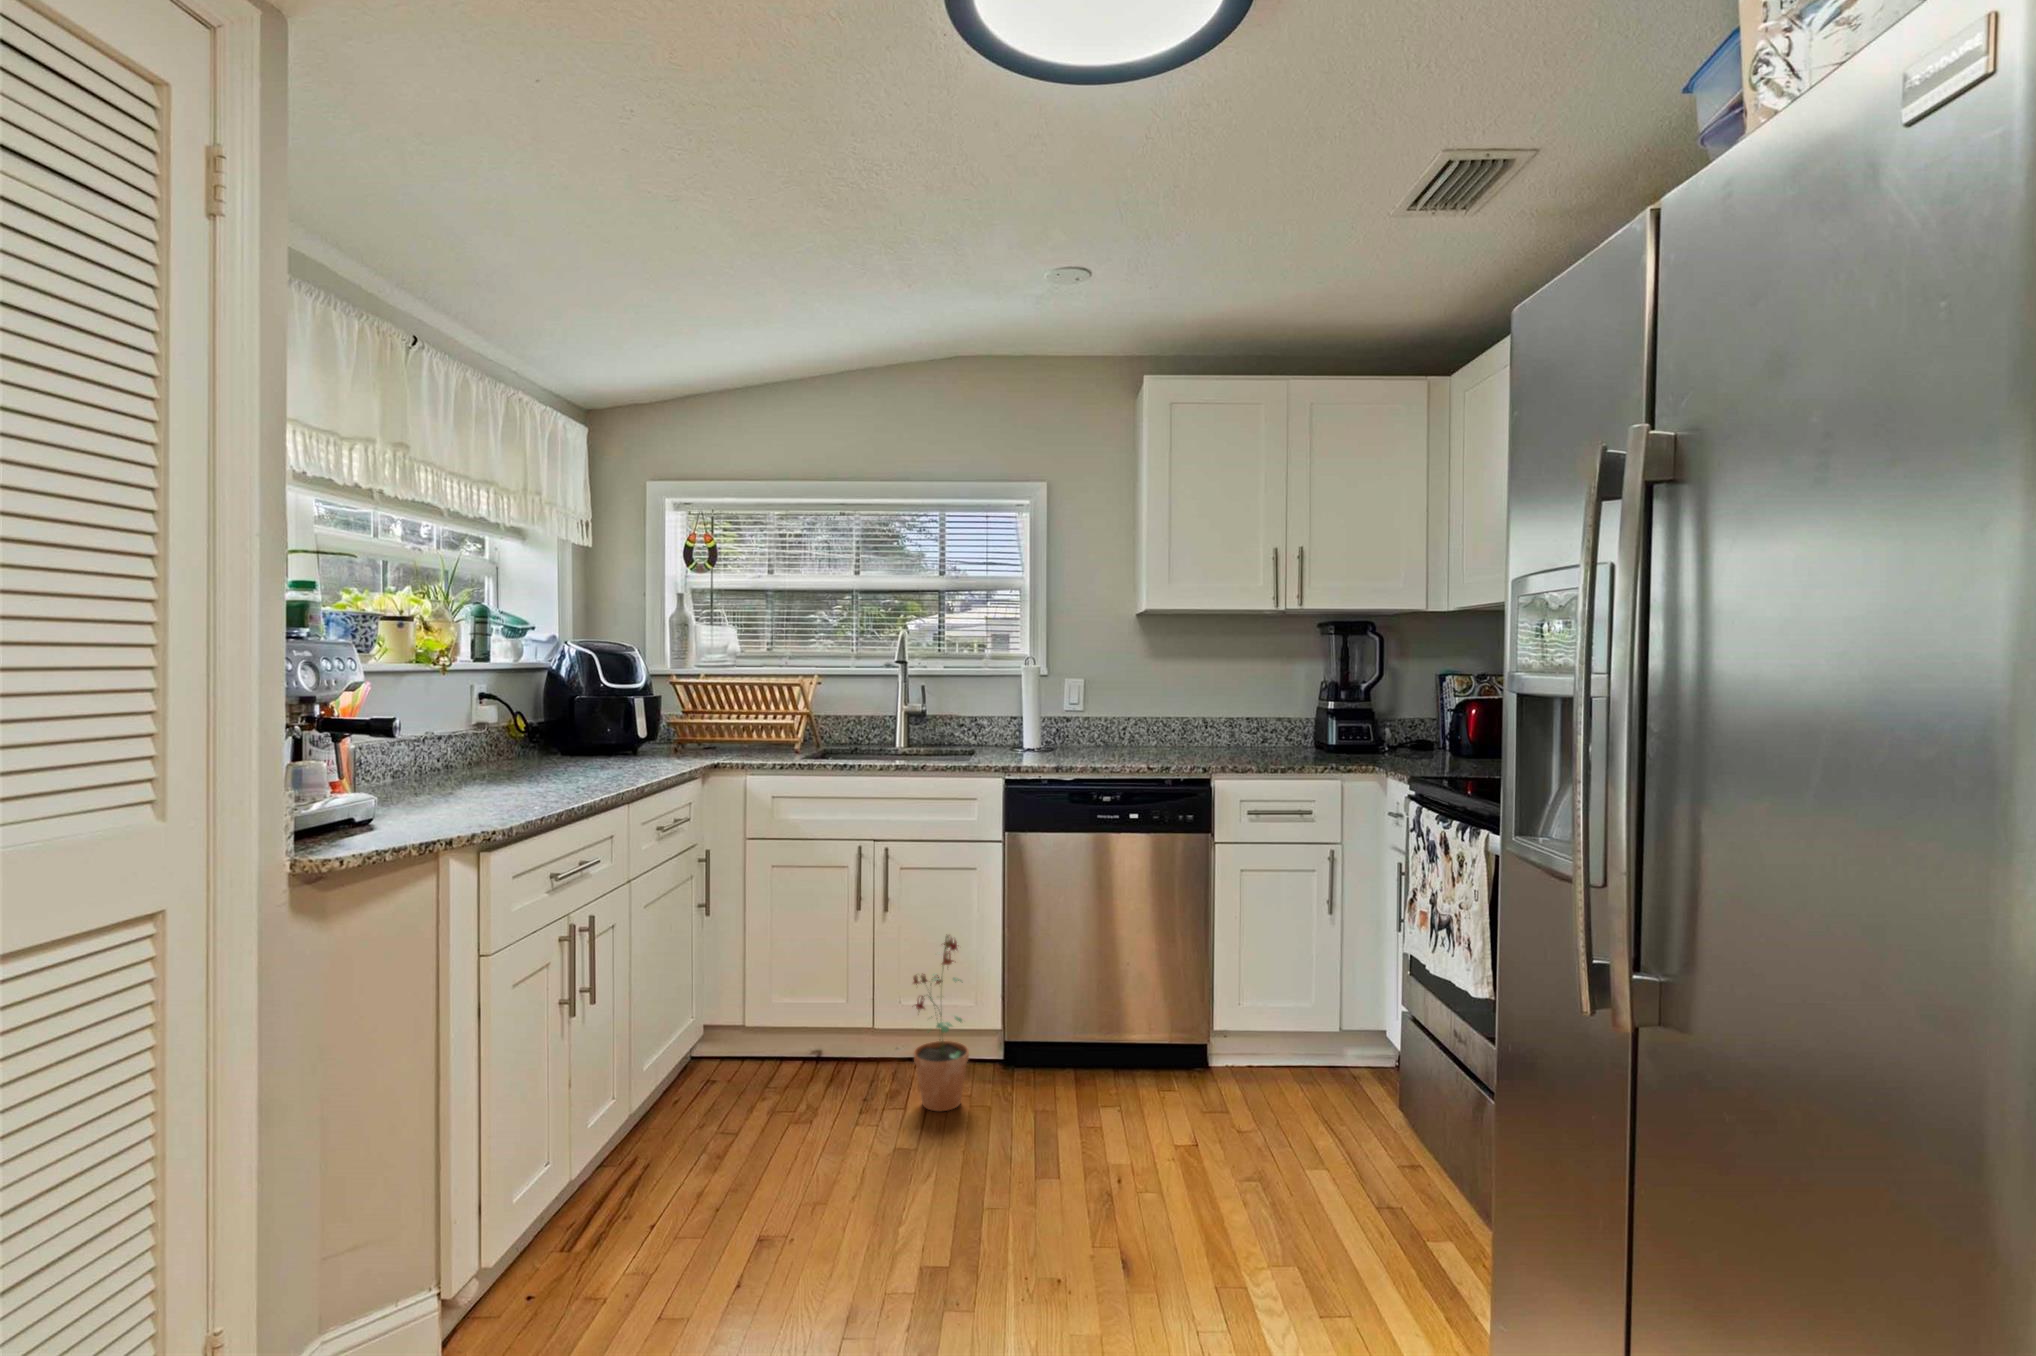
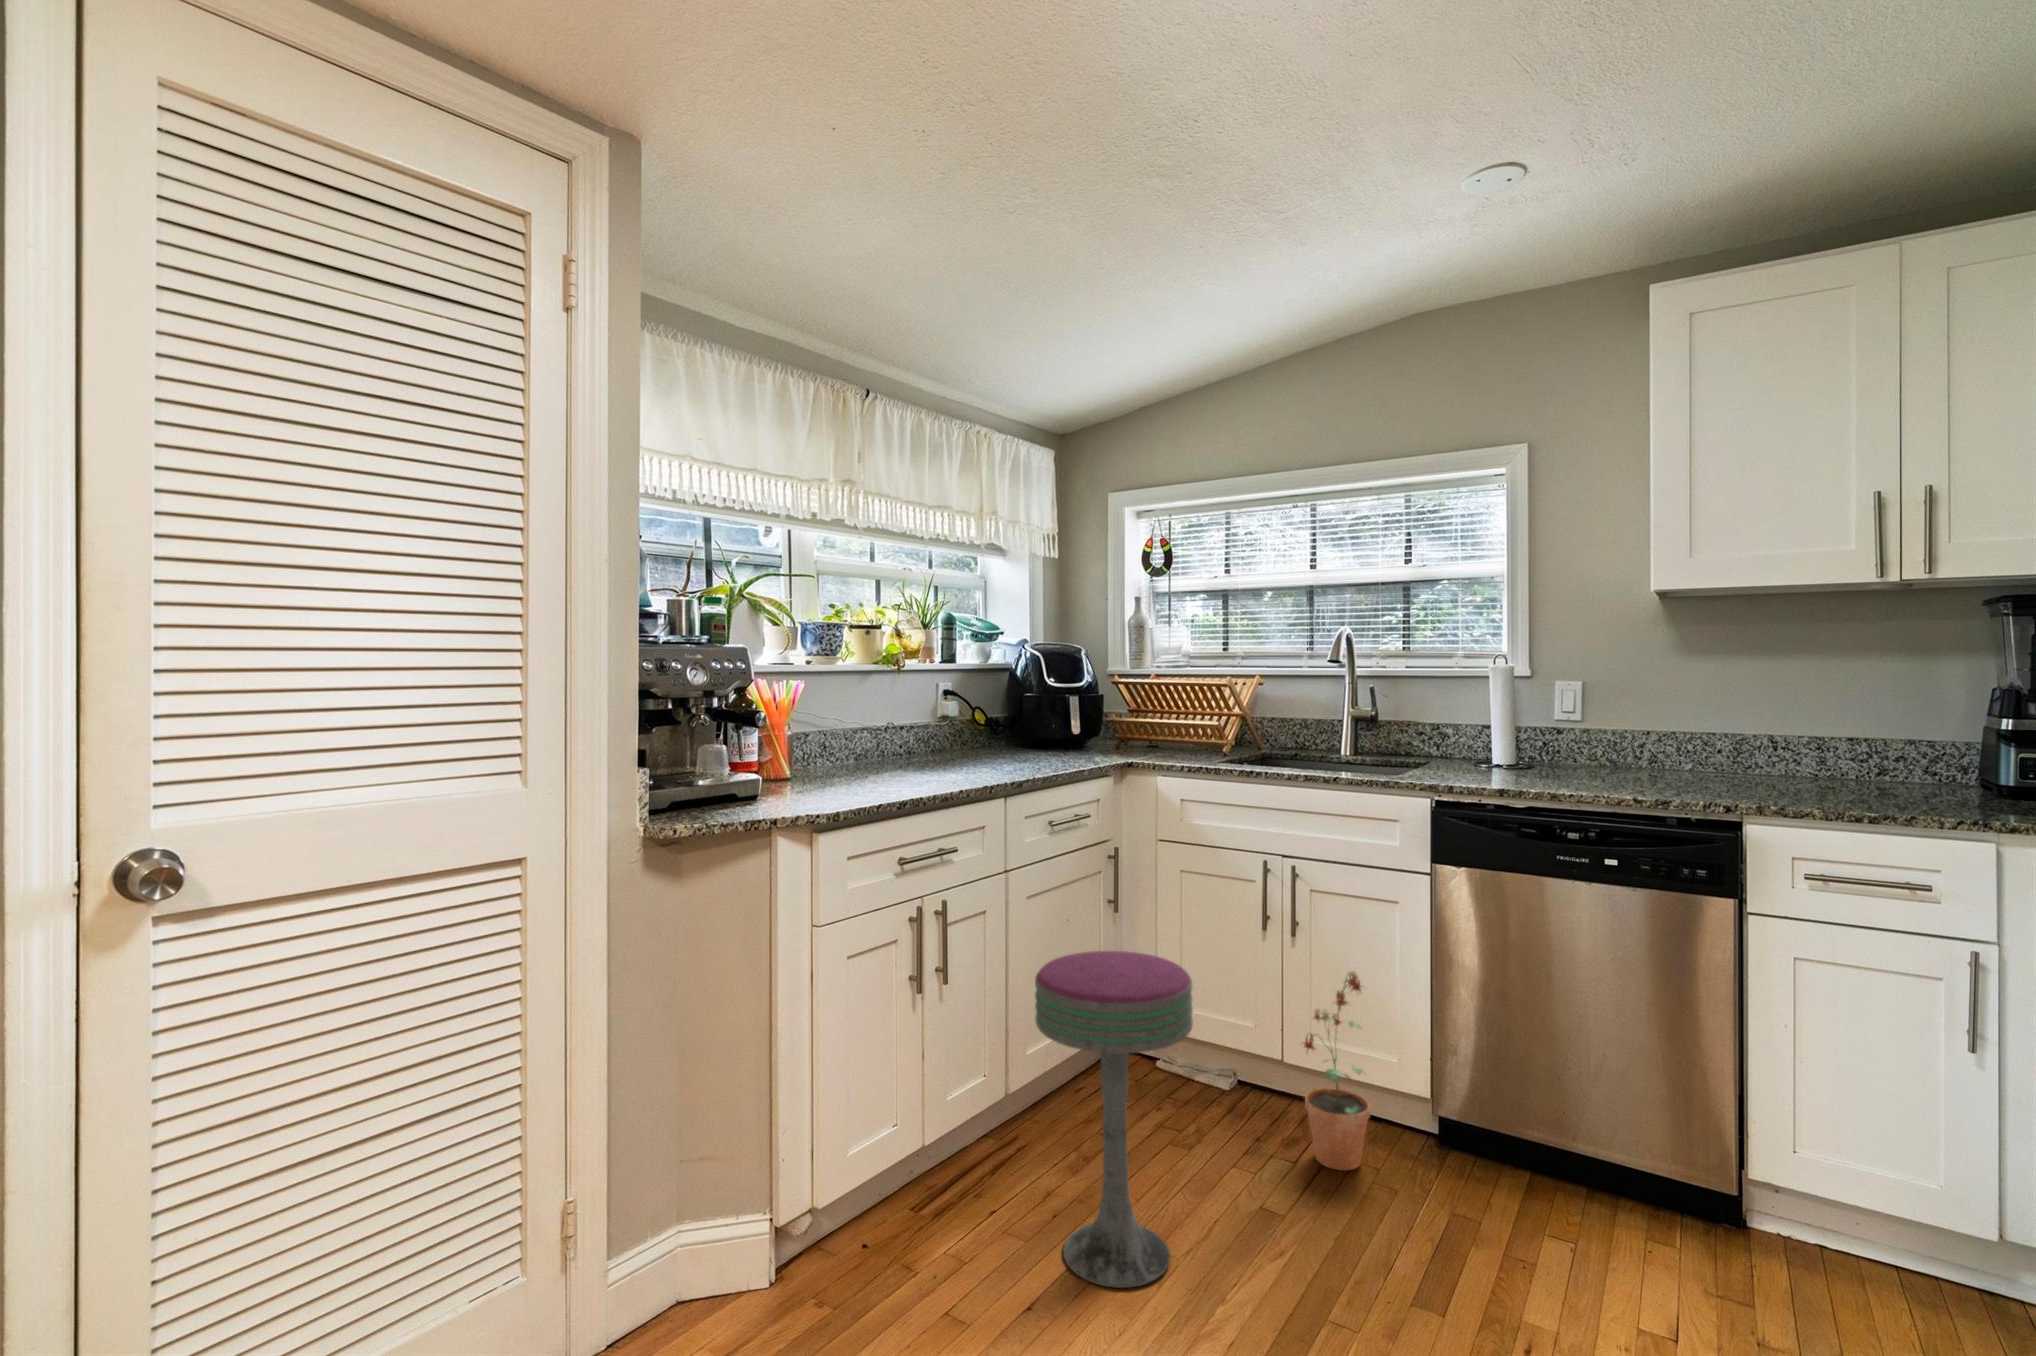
bar stool: none [710,942,868,1271] -> present [1035,951,1193,1288]

